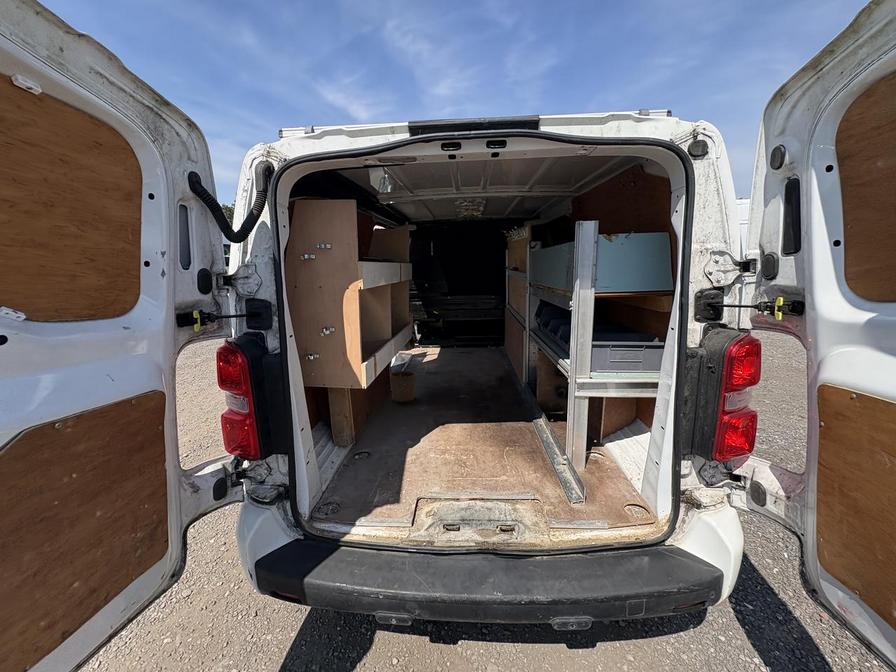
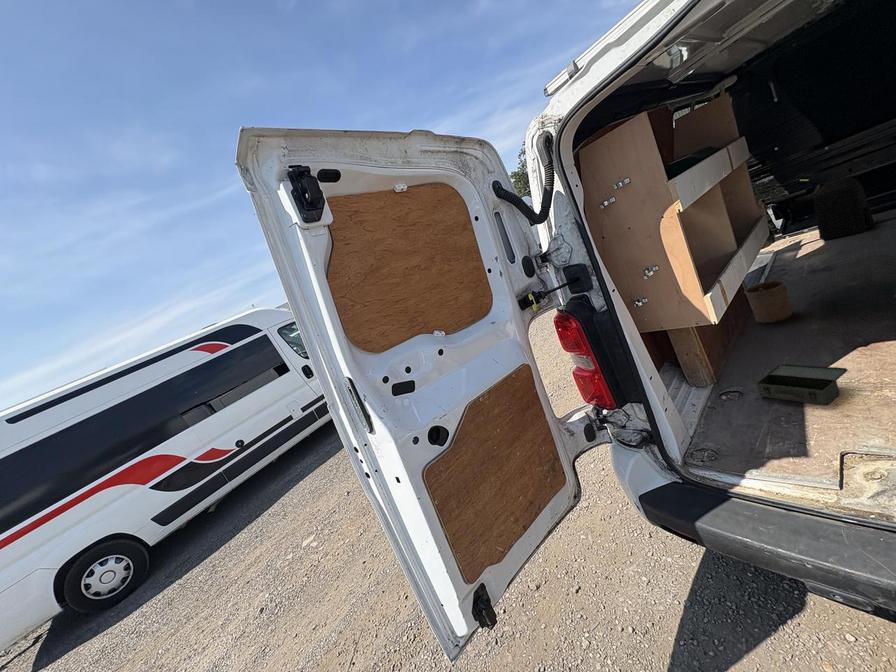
backpack: none [436,317,463,356] -> present [814,176,874,240]
toolbox: none [384,434,441,469] -> present [756,364,848,405]

